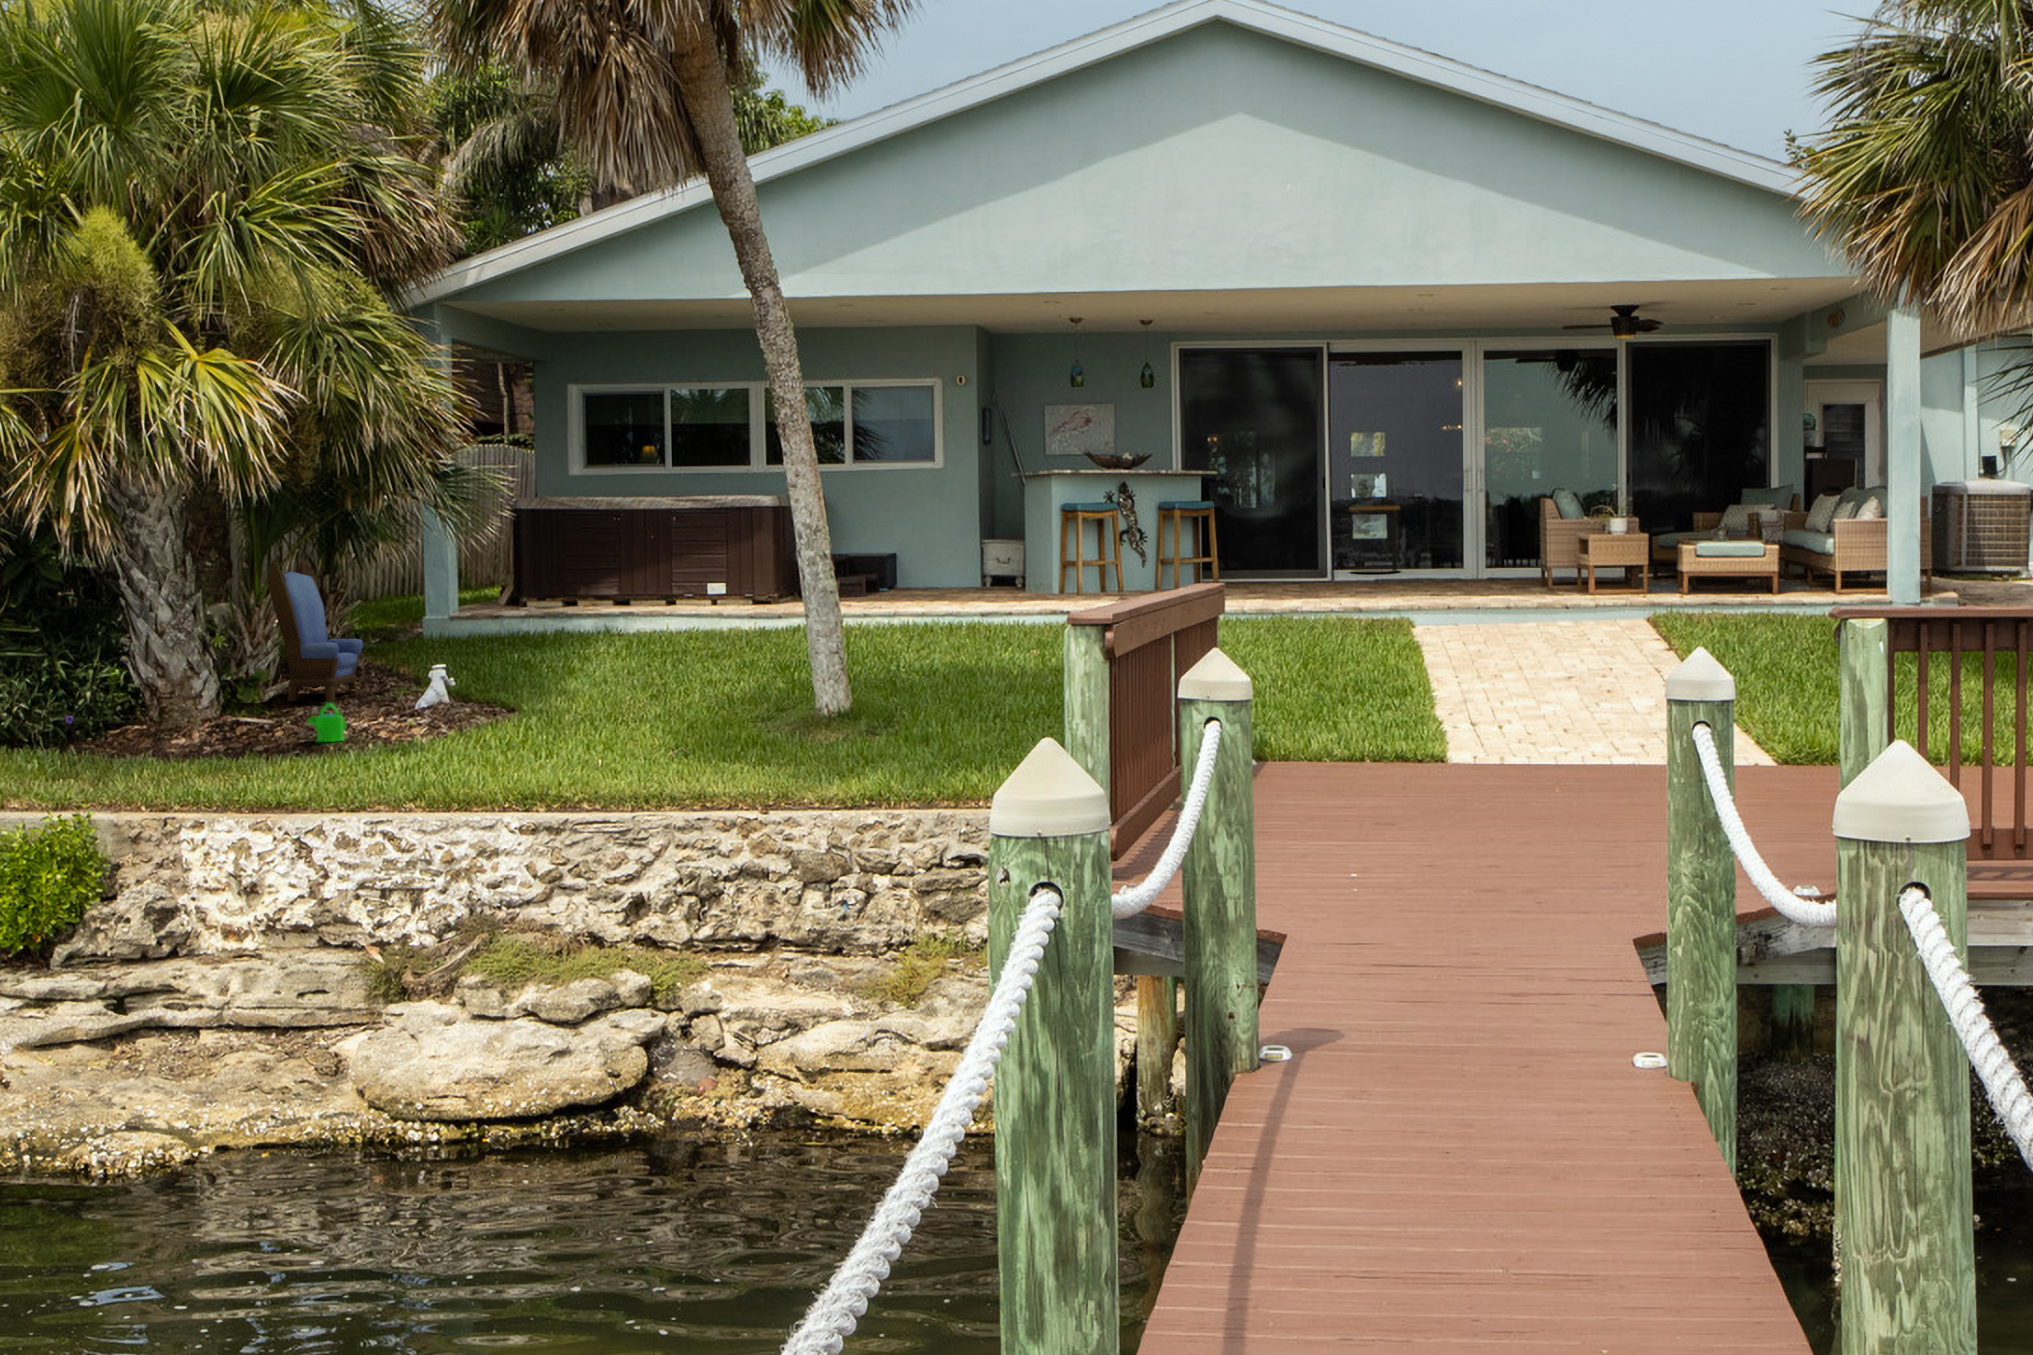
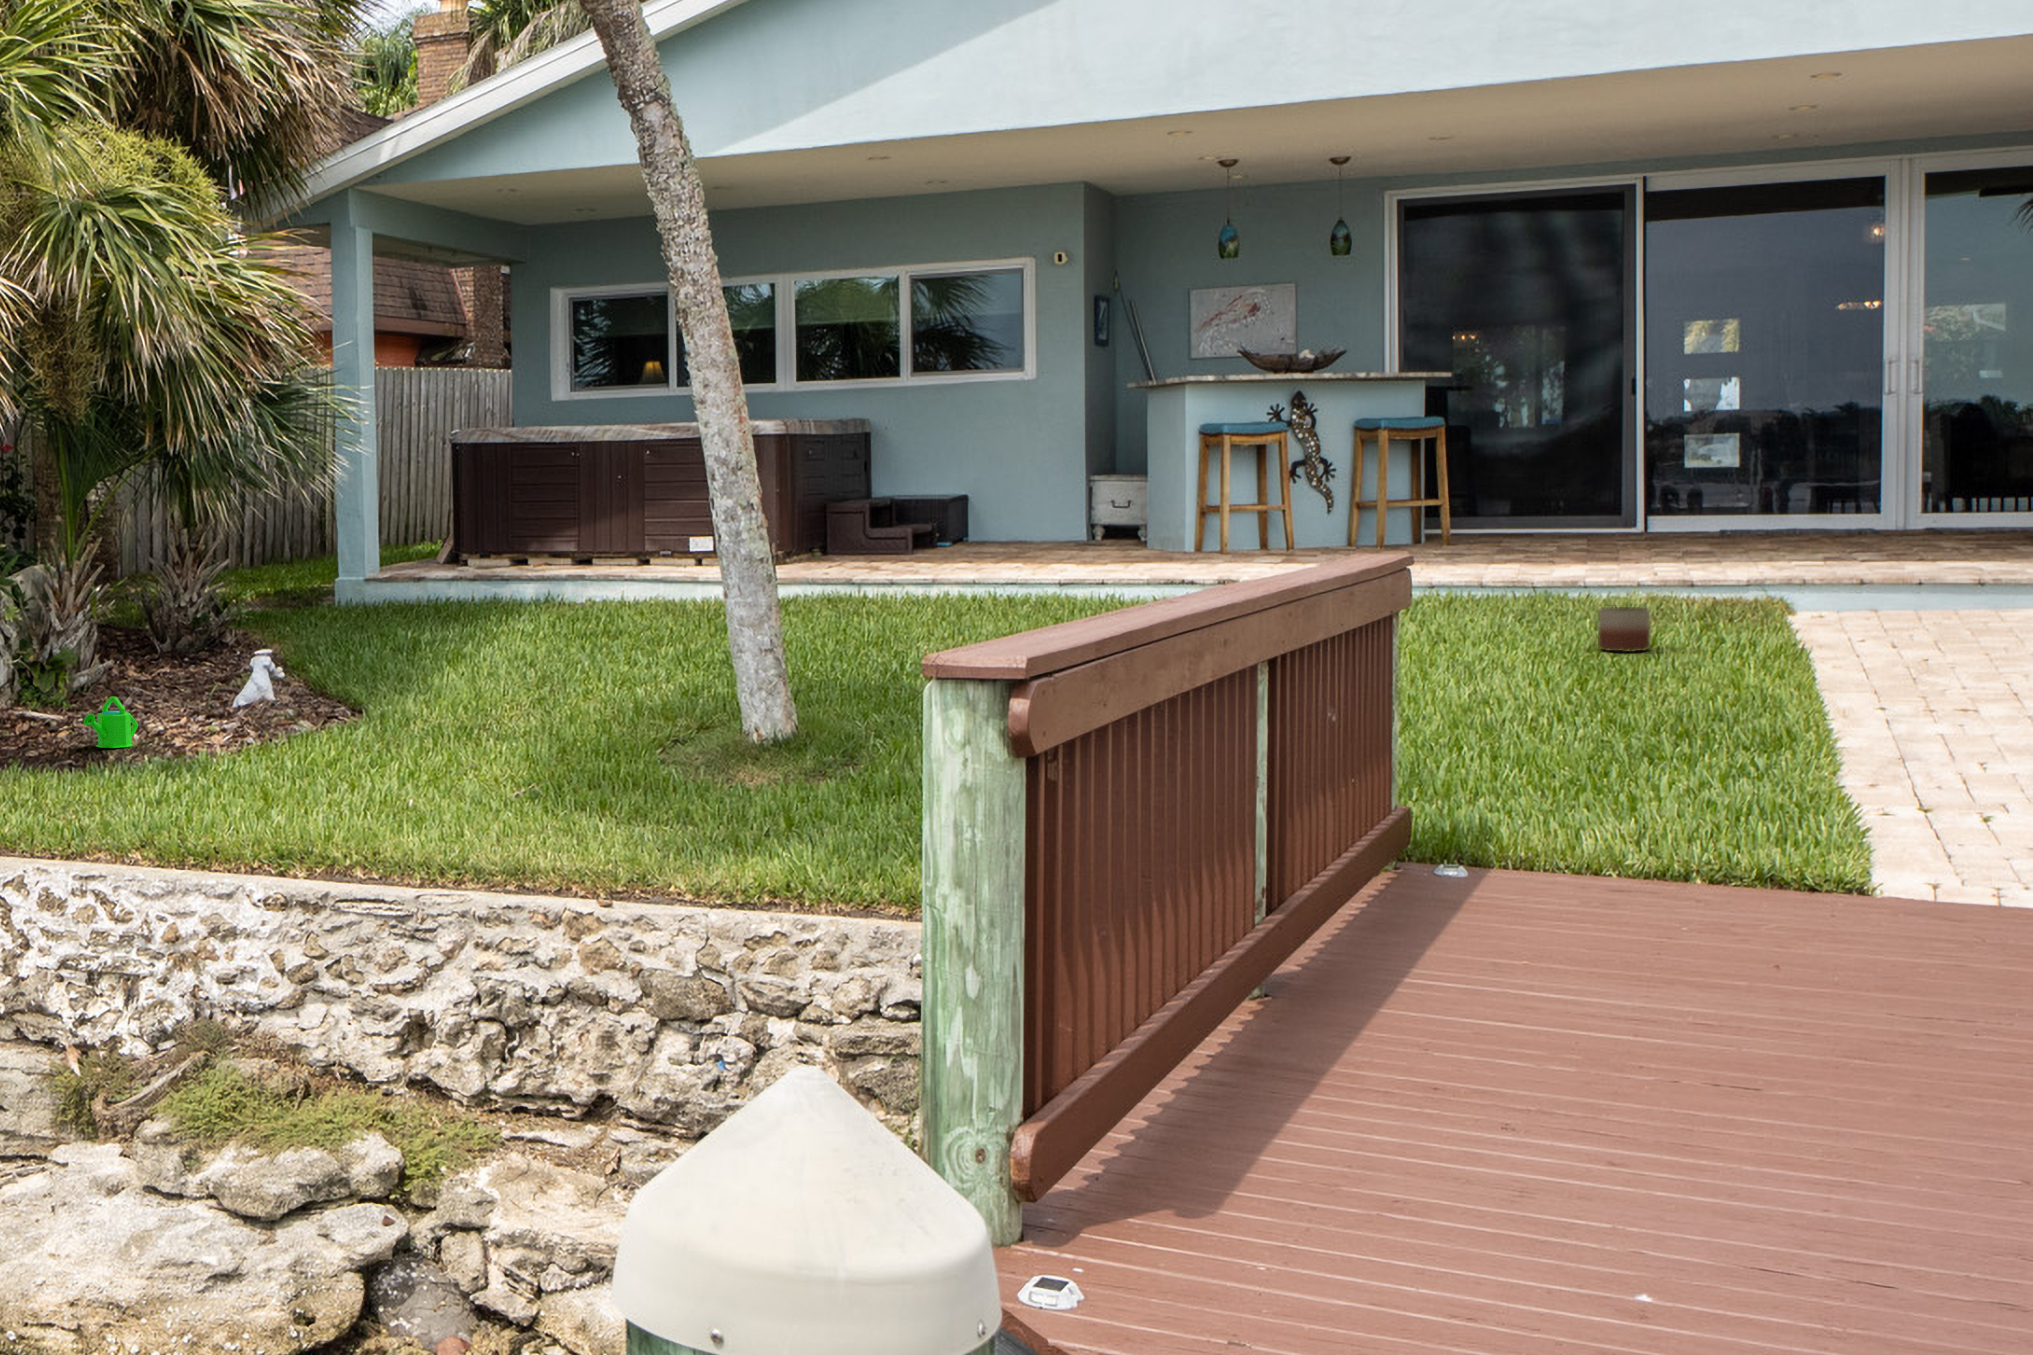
side table: present [1351,506,1399,573] -> none [1675,424,1764,524]
armchair: present [268,558,363,701] -> none [80,504,200,687]
planter: none [1318,619,1347,646] -> present [1598,607,1651,652]

